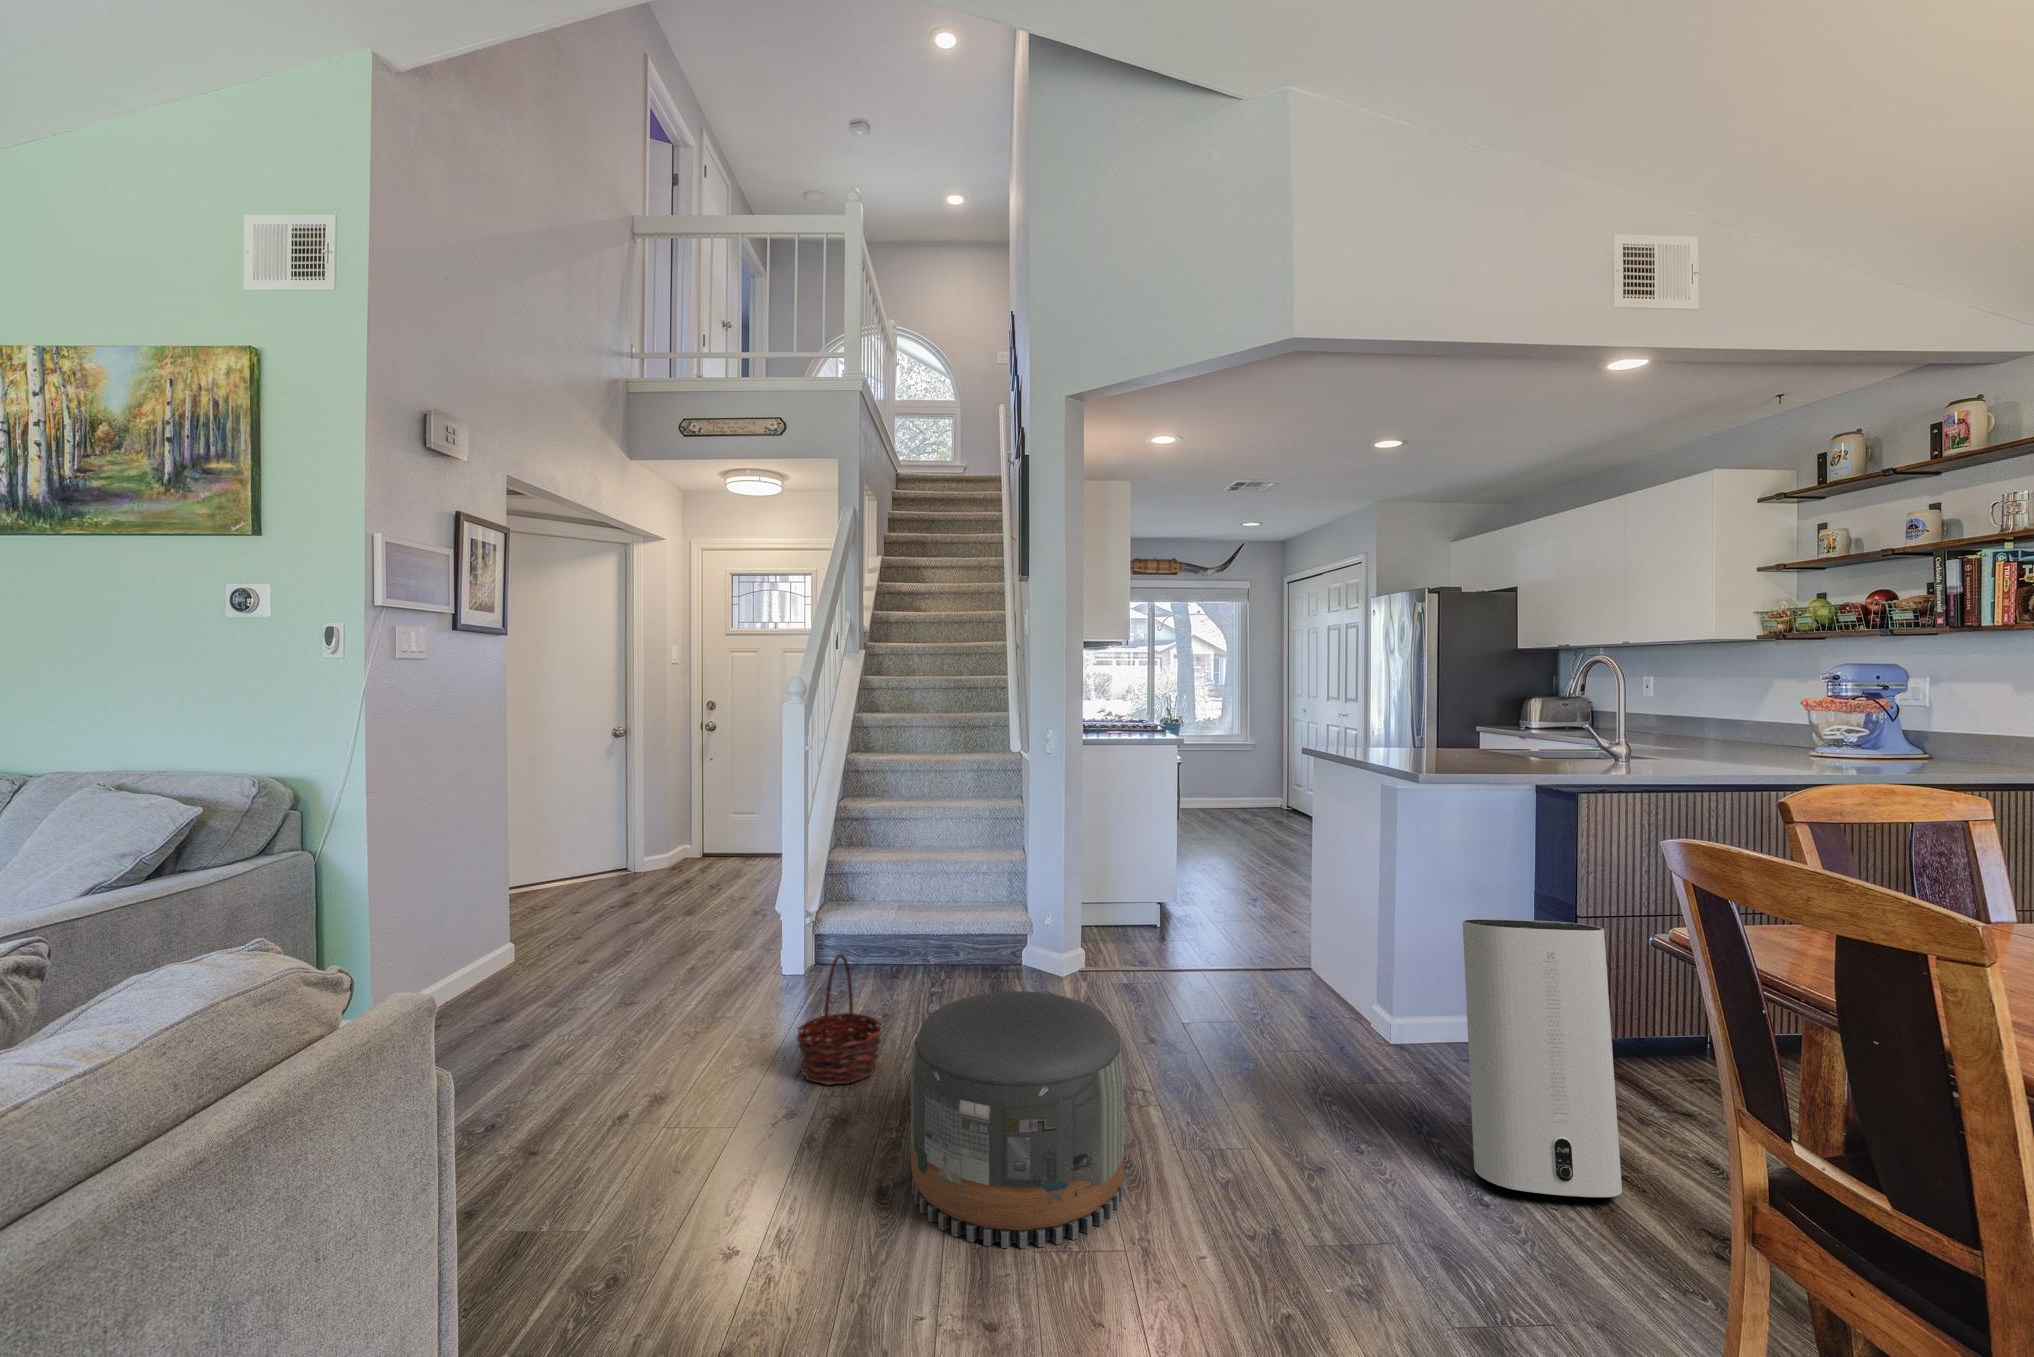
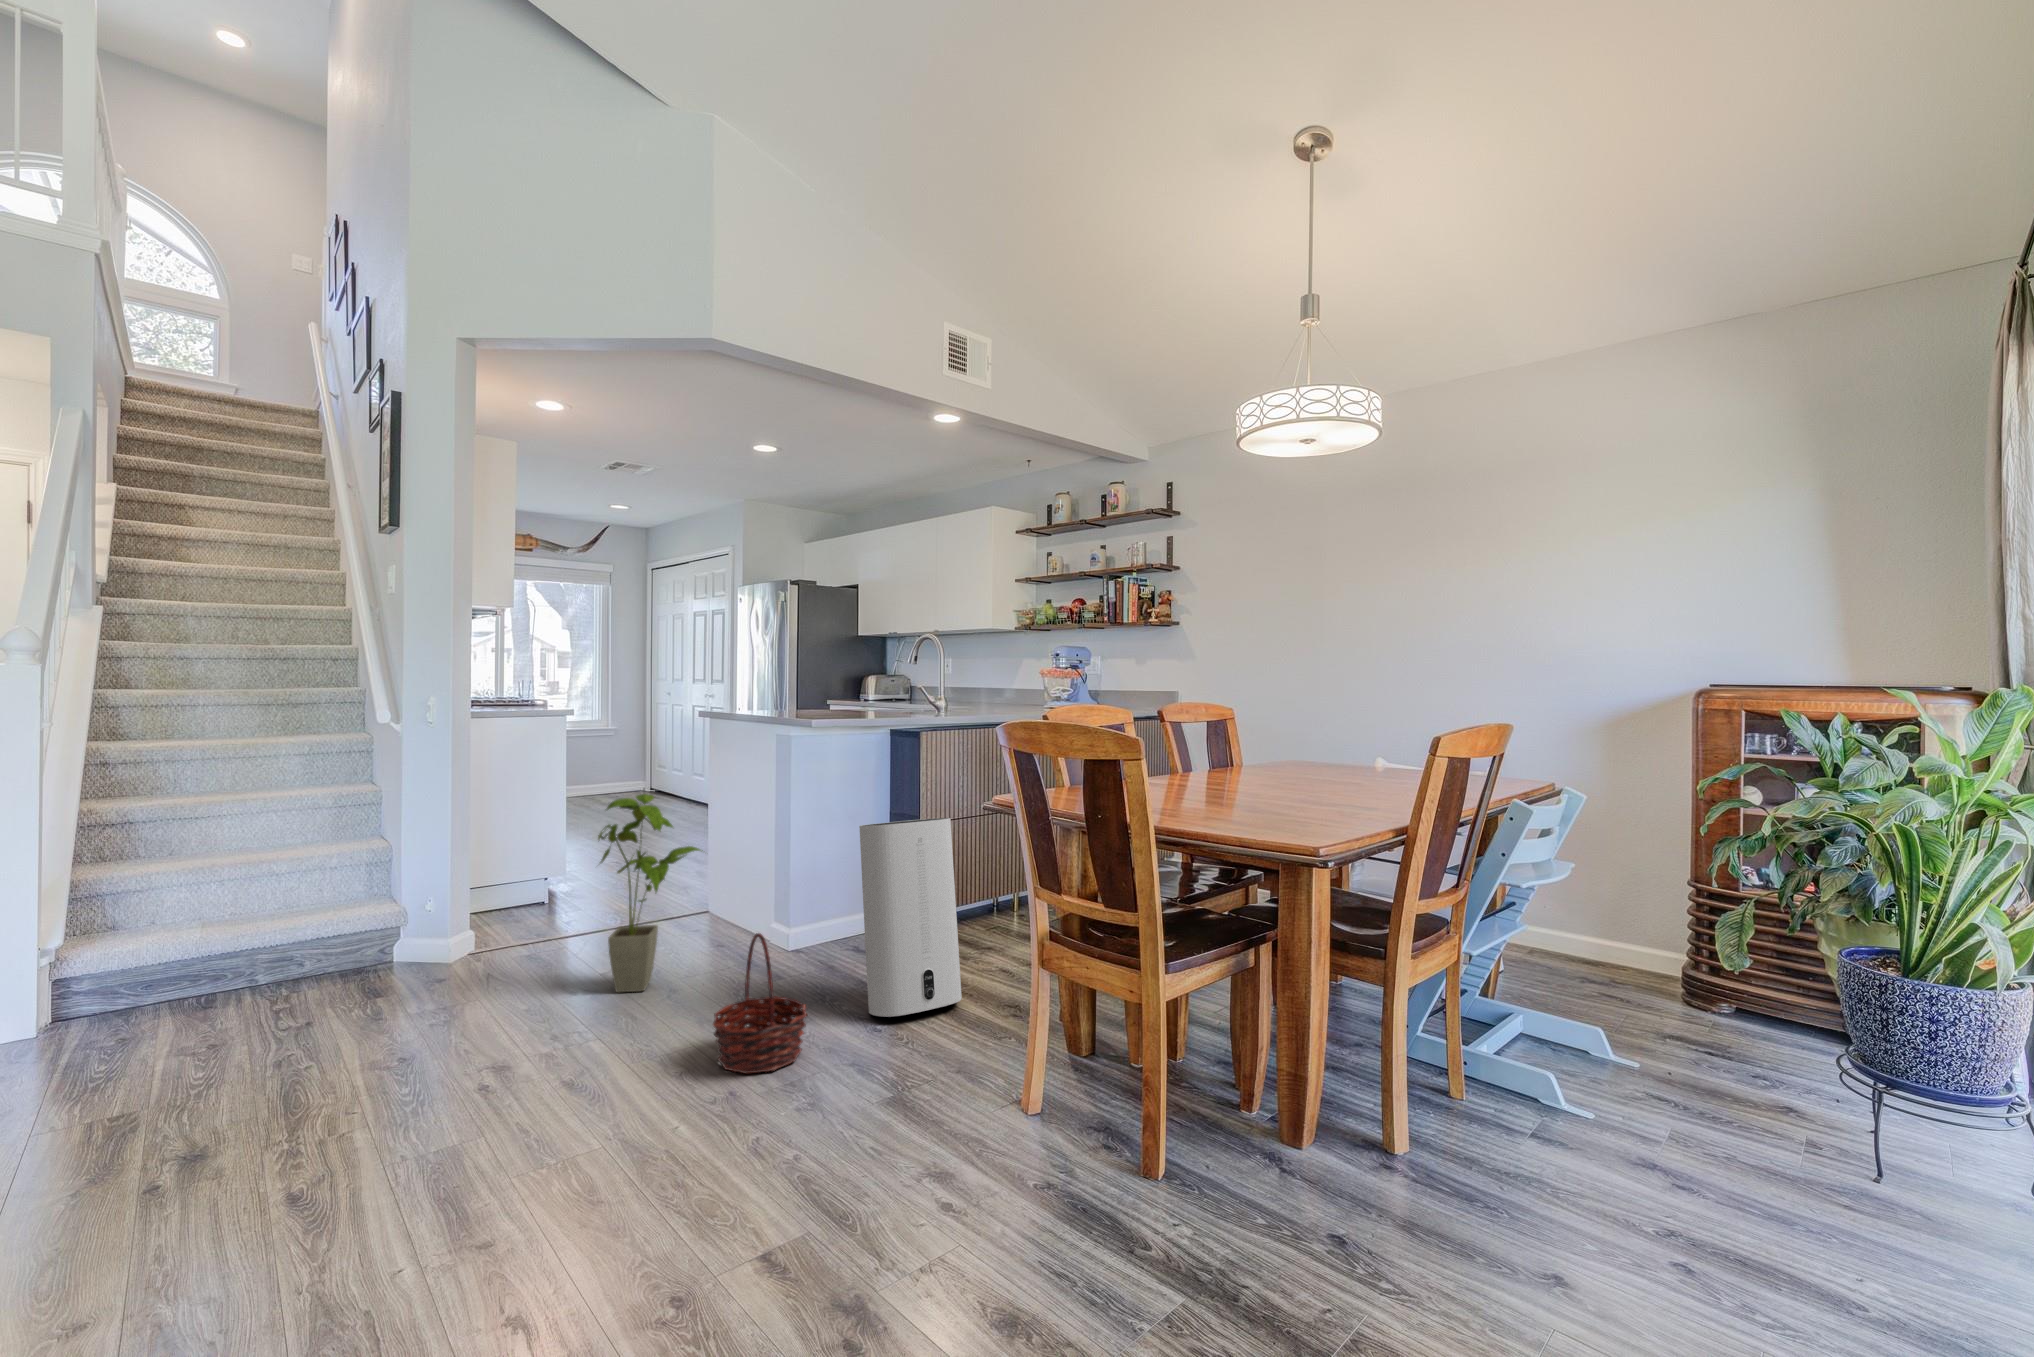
house plant: none [1171,843,1287,1055] -> present [598,794,703,992]
basket: present [797,954,882,1085] -> present [713,933,807,1073]
pouf: present [911,991,1124,1248] -> none [324,948,586,1208]

